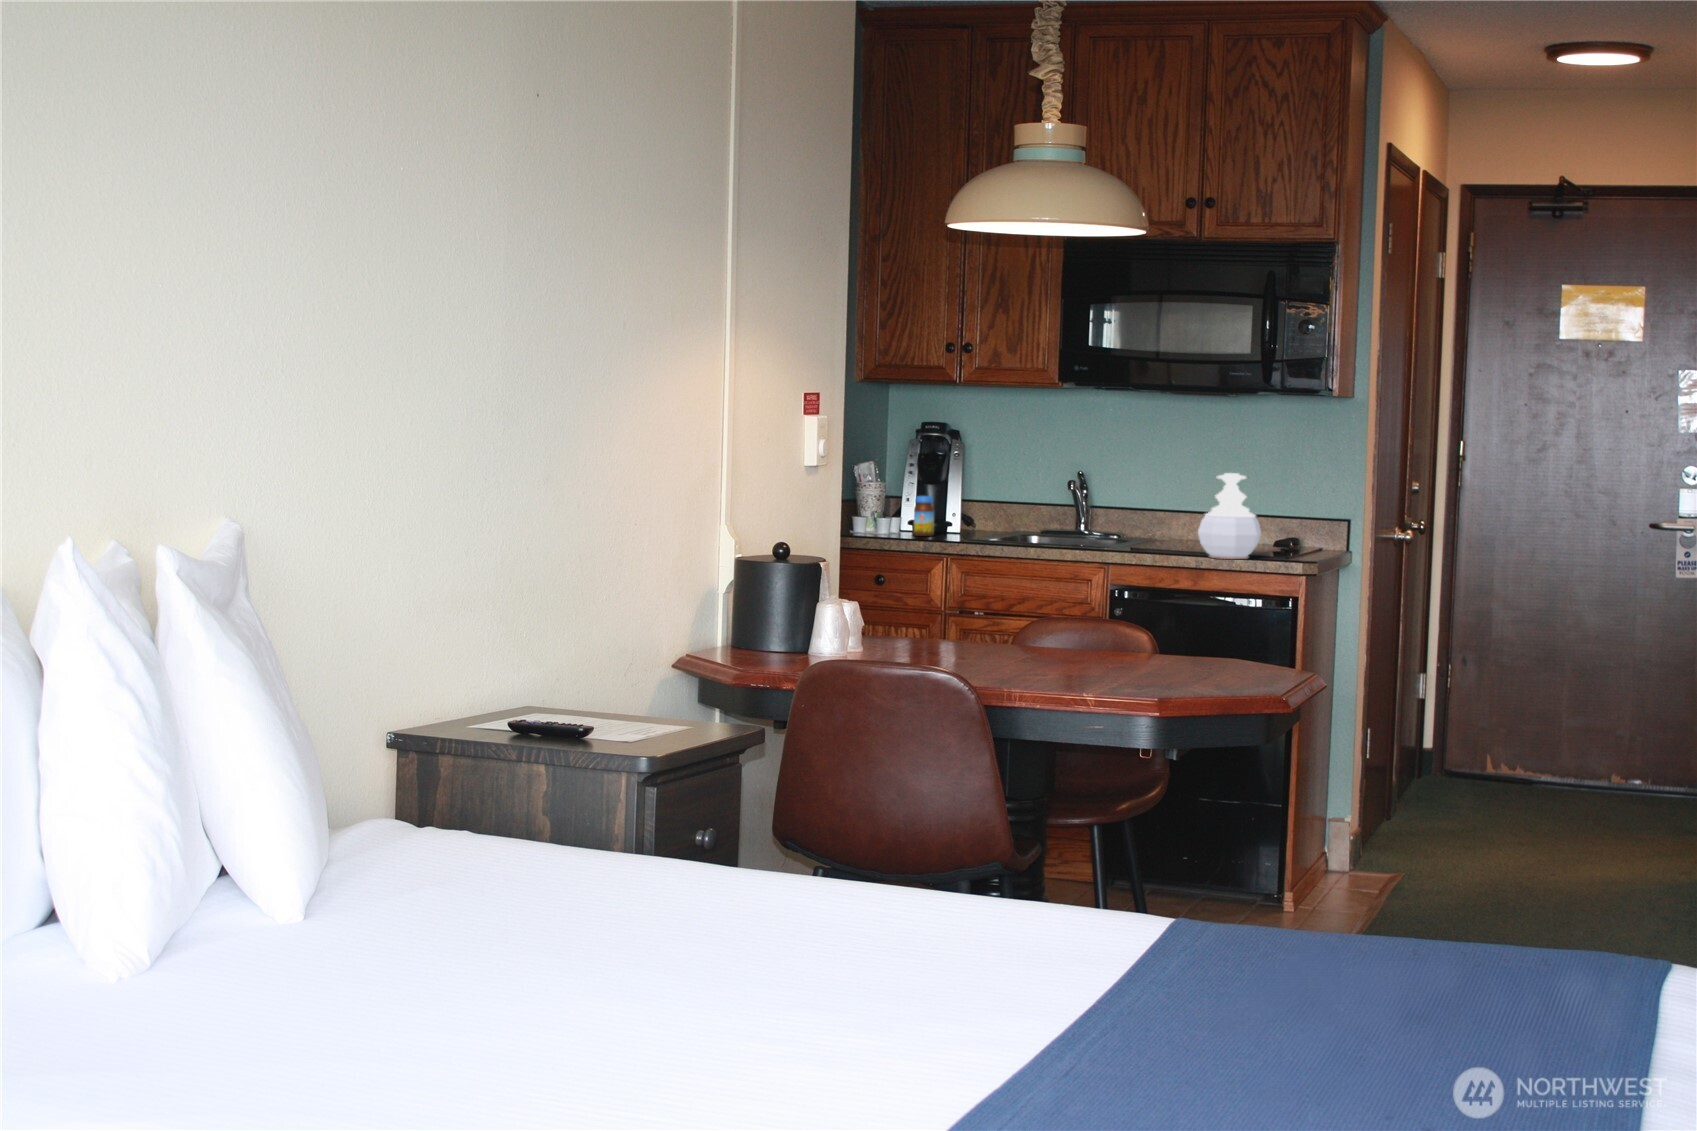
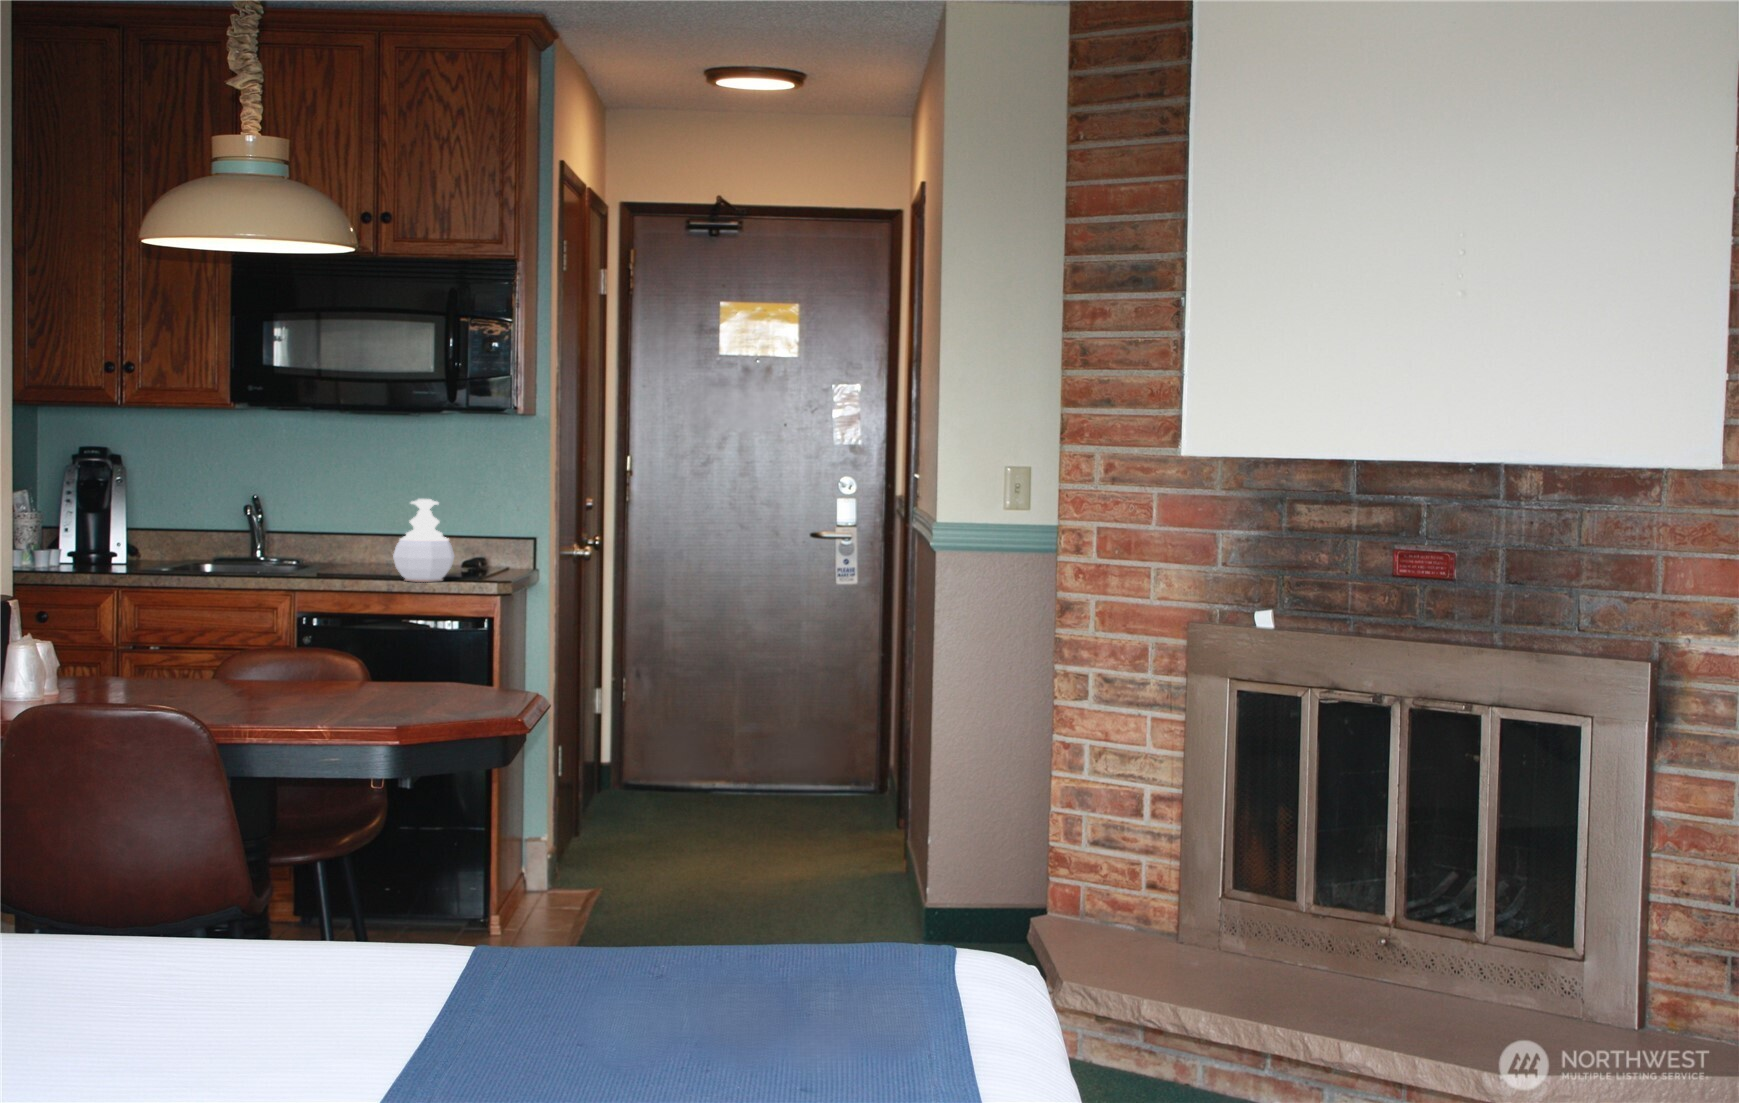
jar: present [913,496,934,536] -> none [72,525,96,567]

